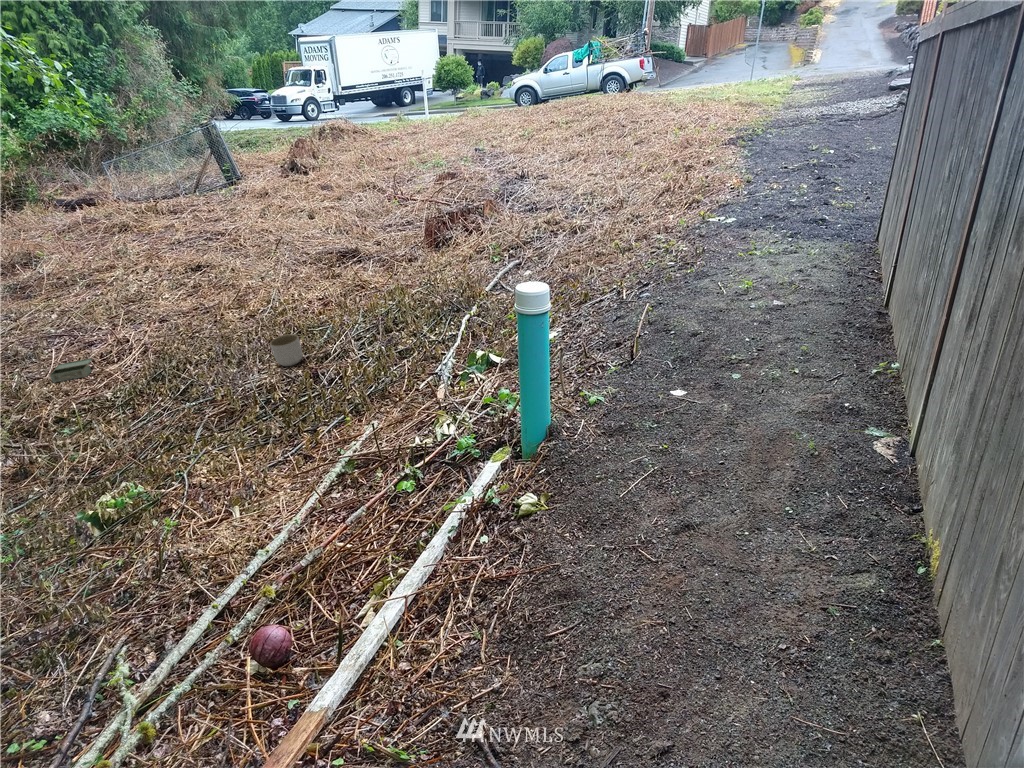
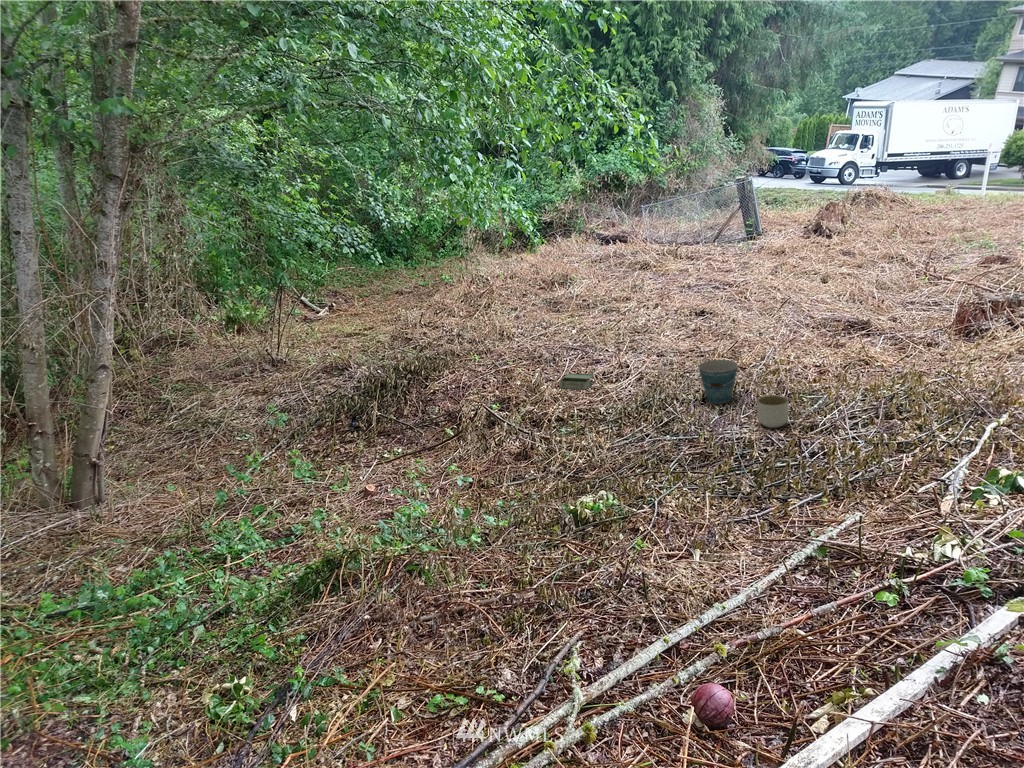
bucket: none [204,311,249,357] -> present [698,360,738,404]

